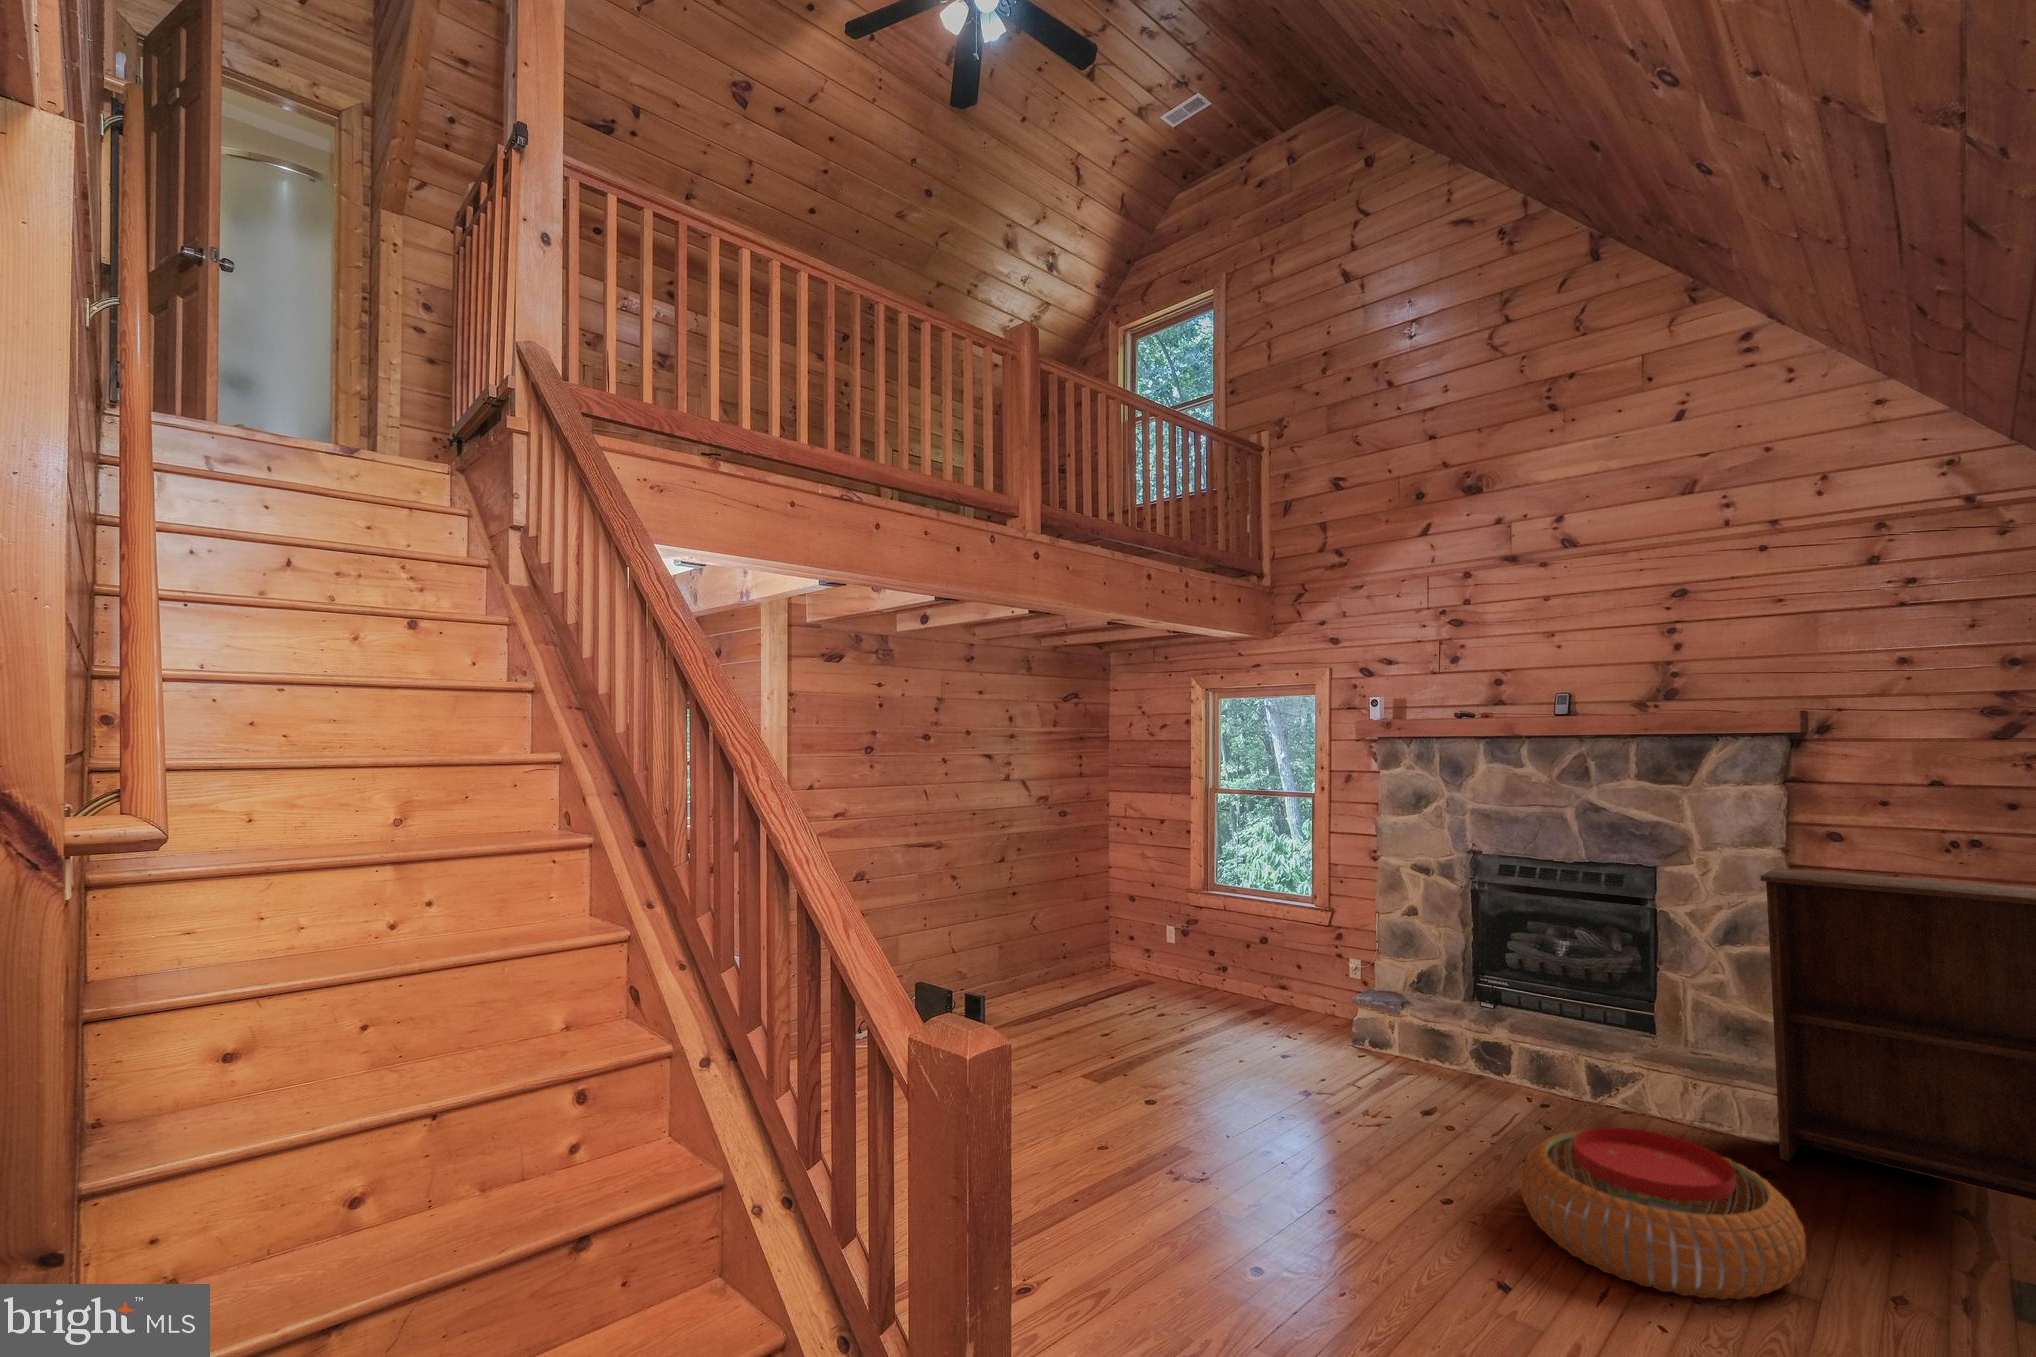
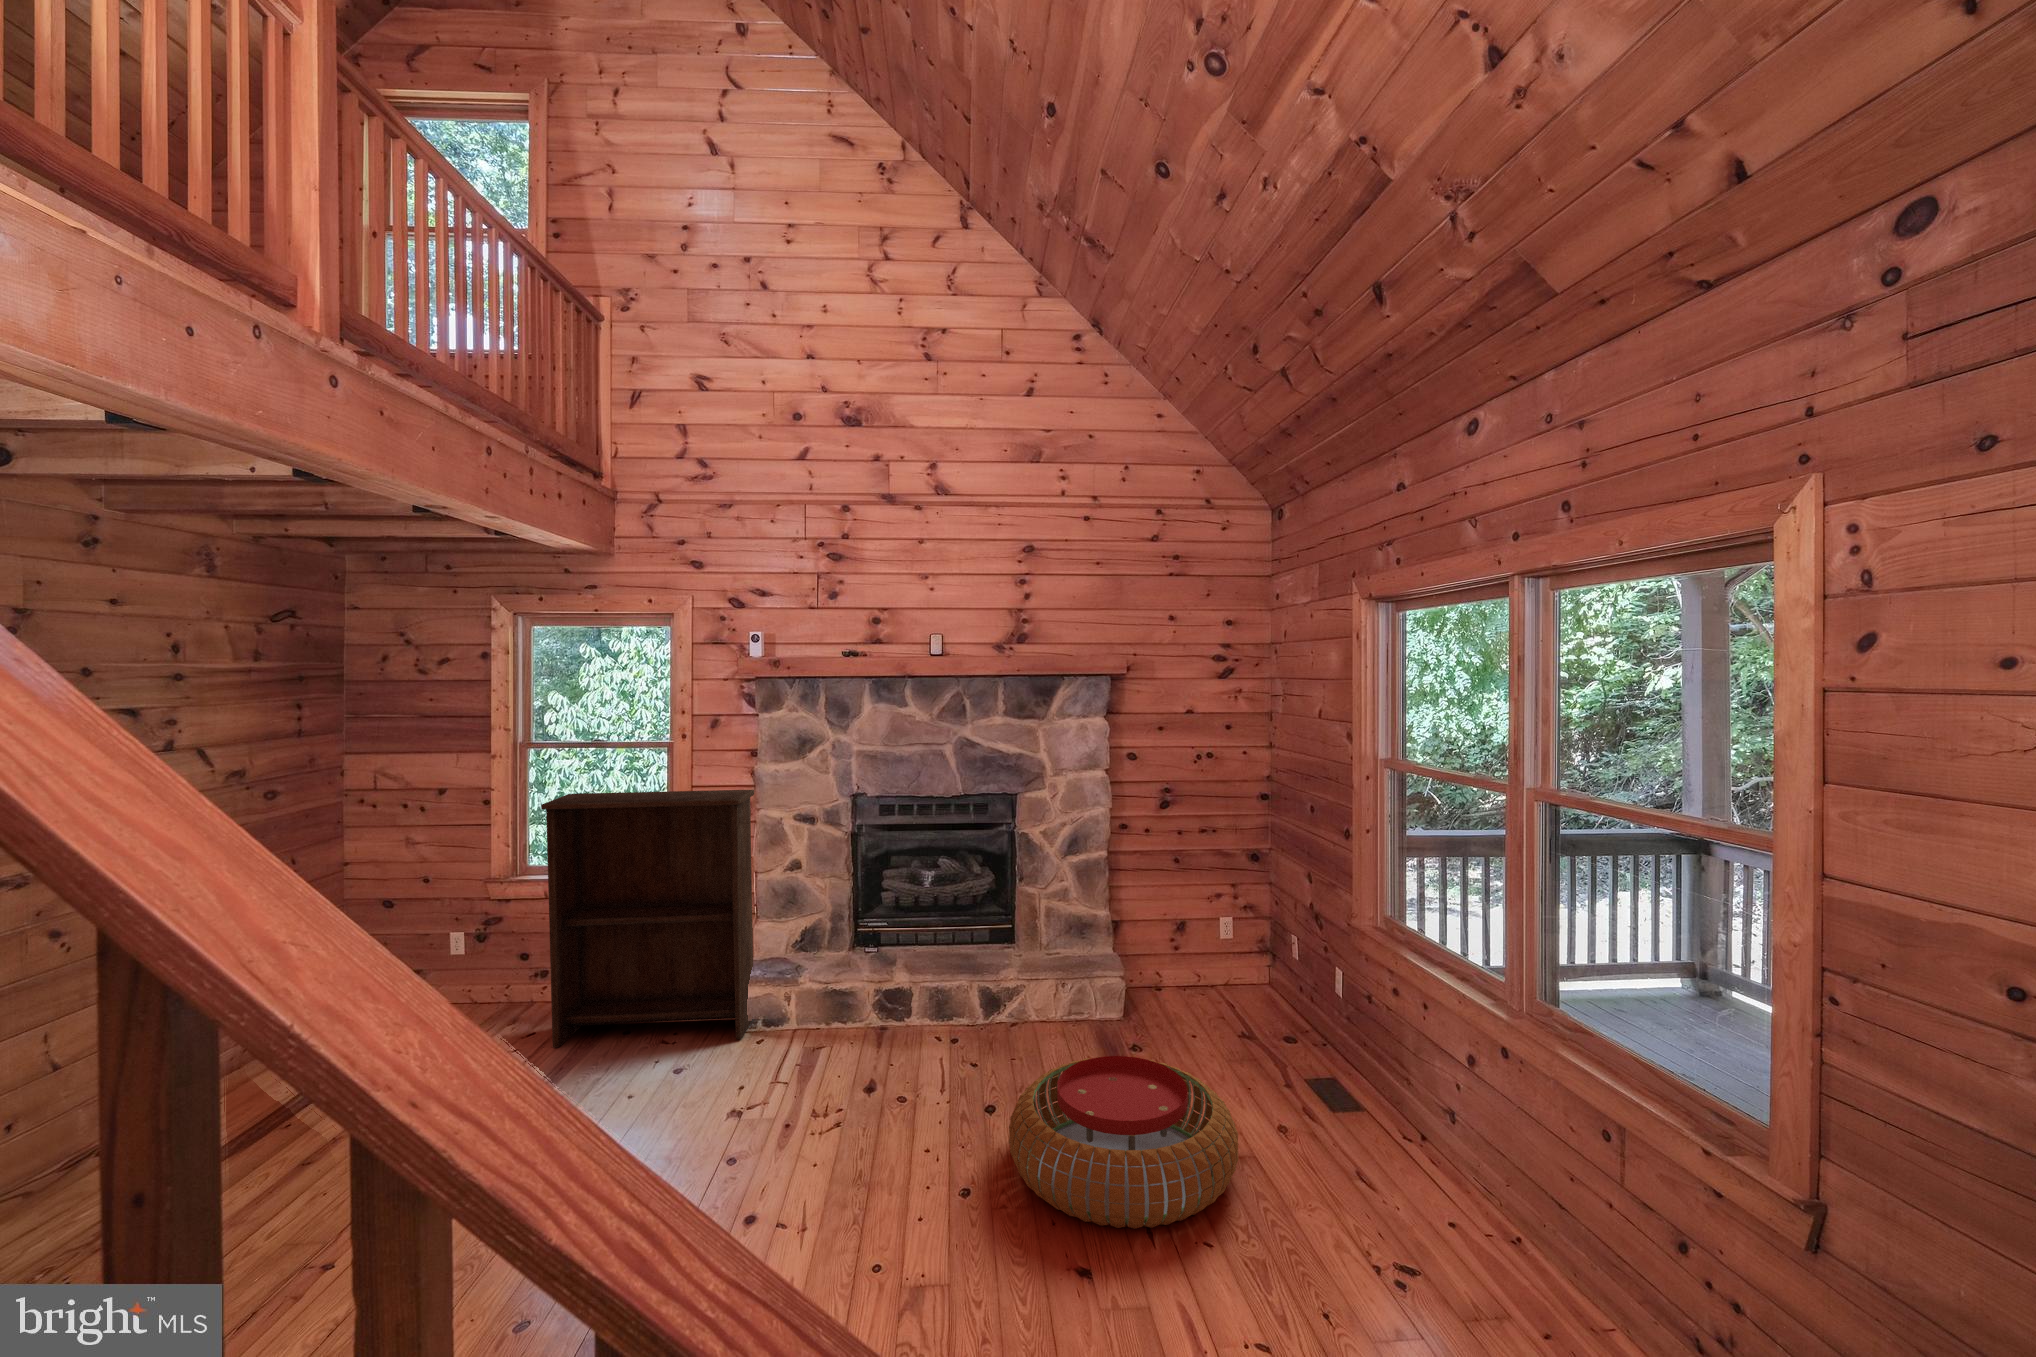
bookshelf: present [1761,868,2036,1200] -> present [541,790,754,1047]

